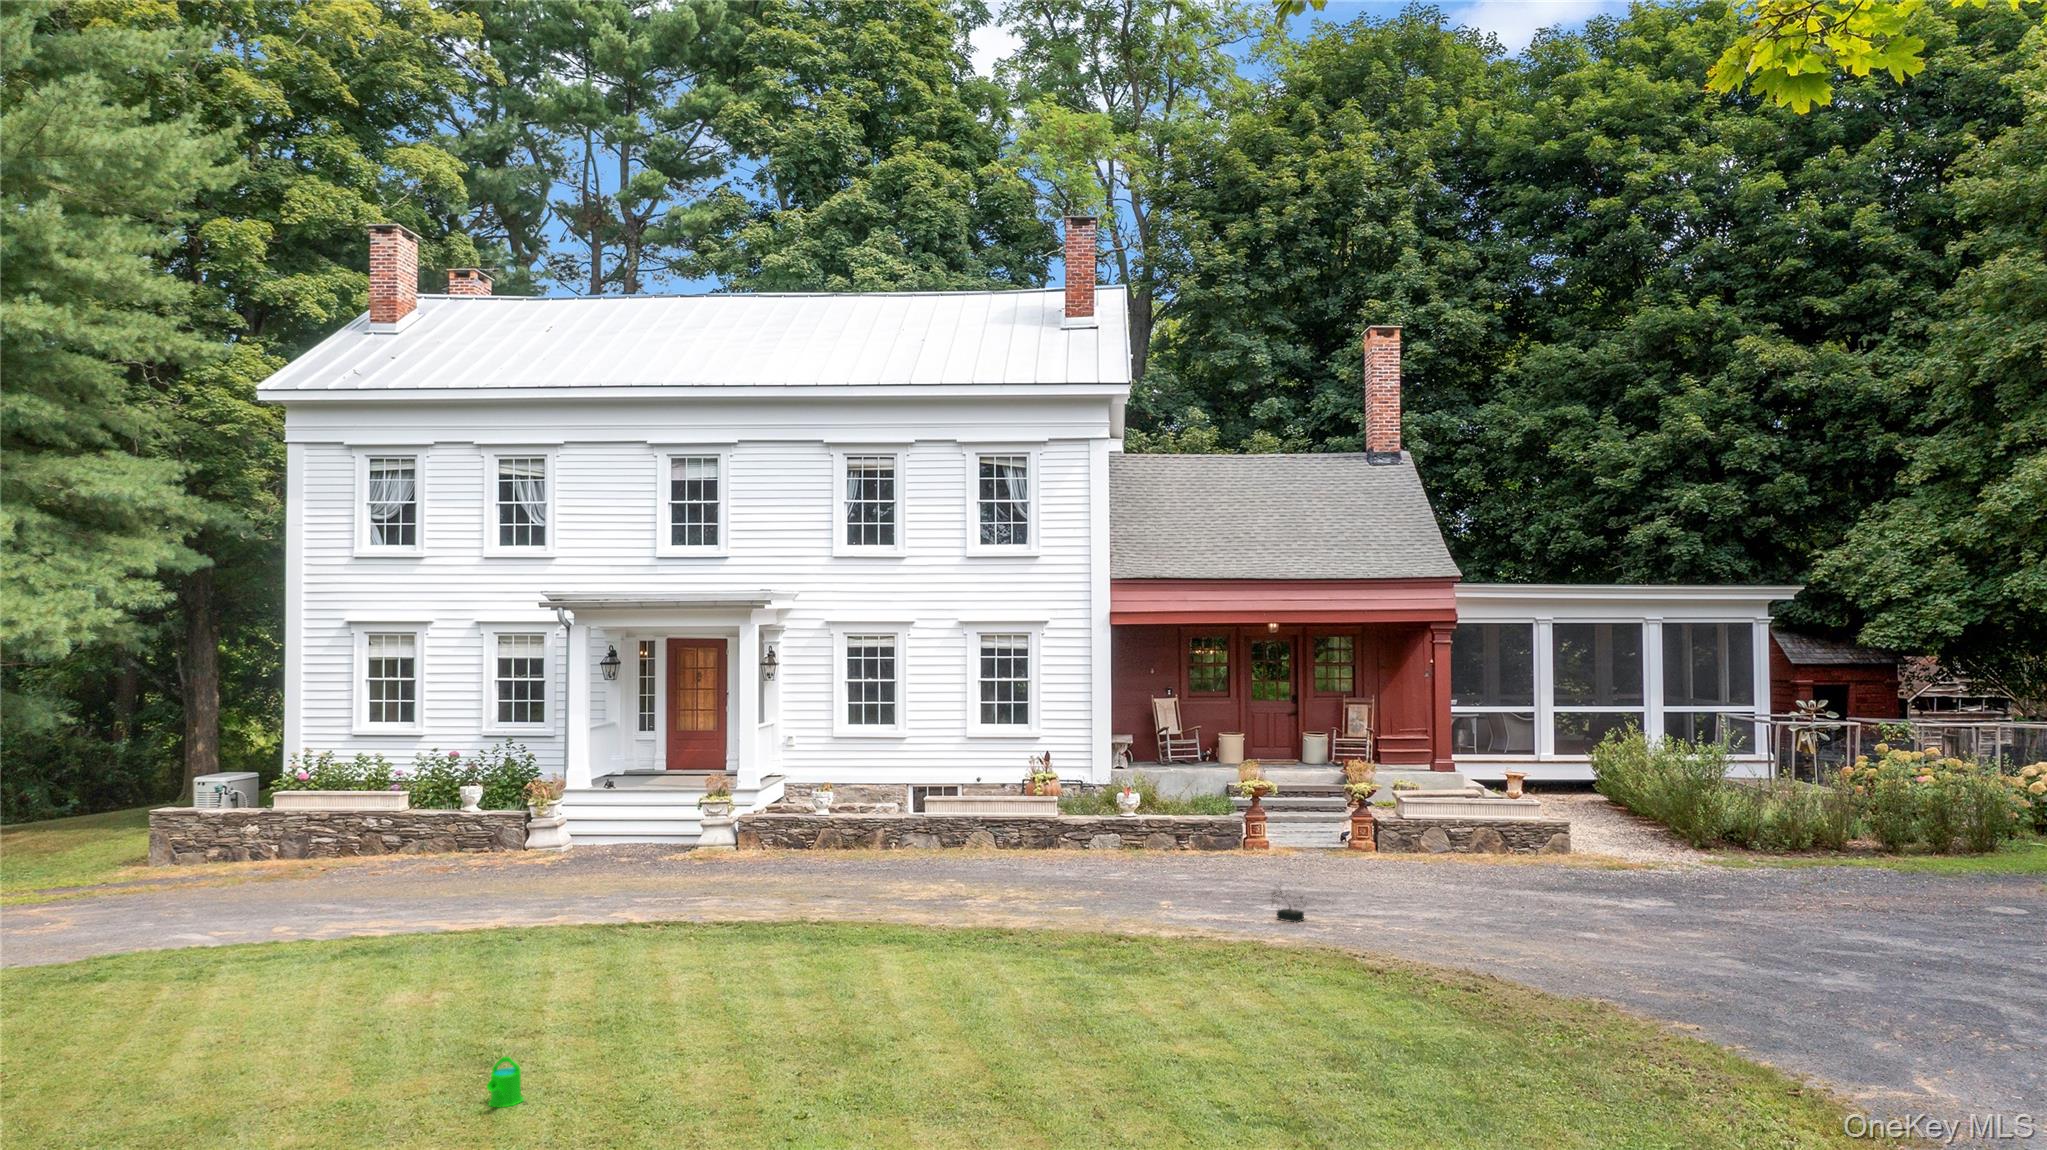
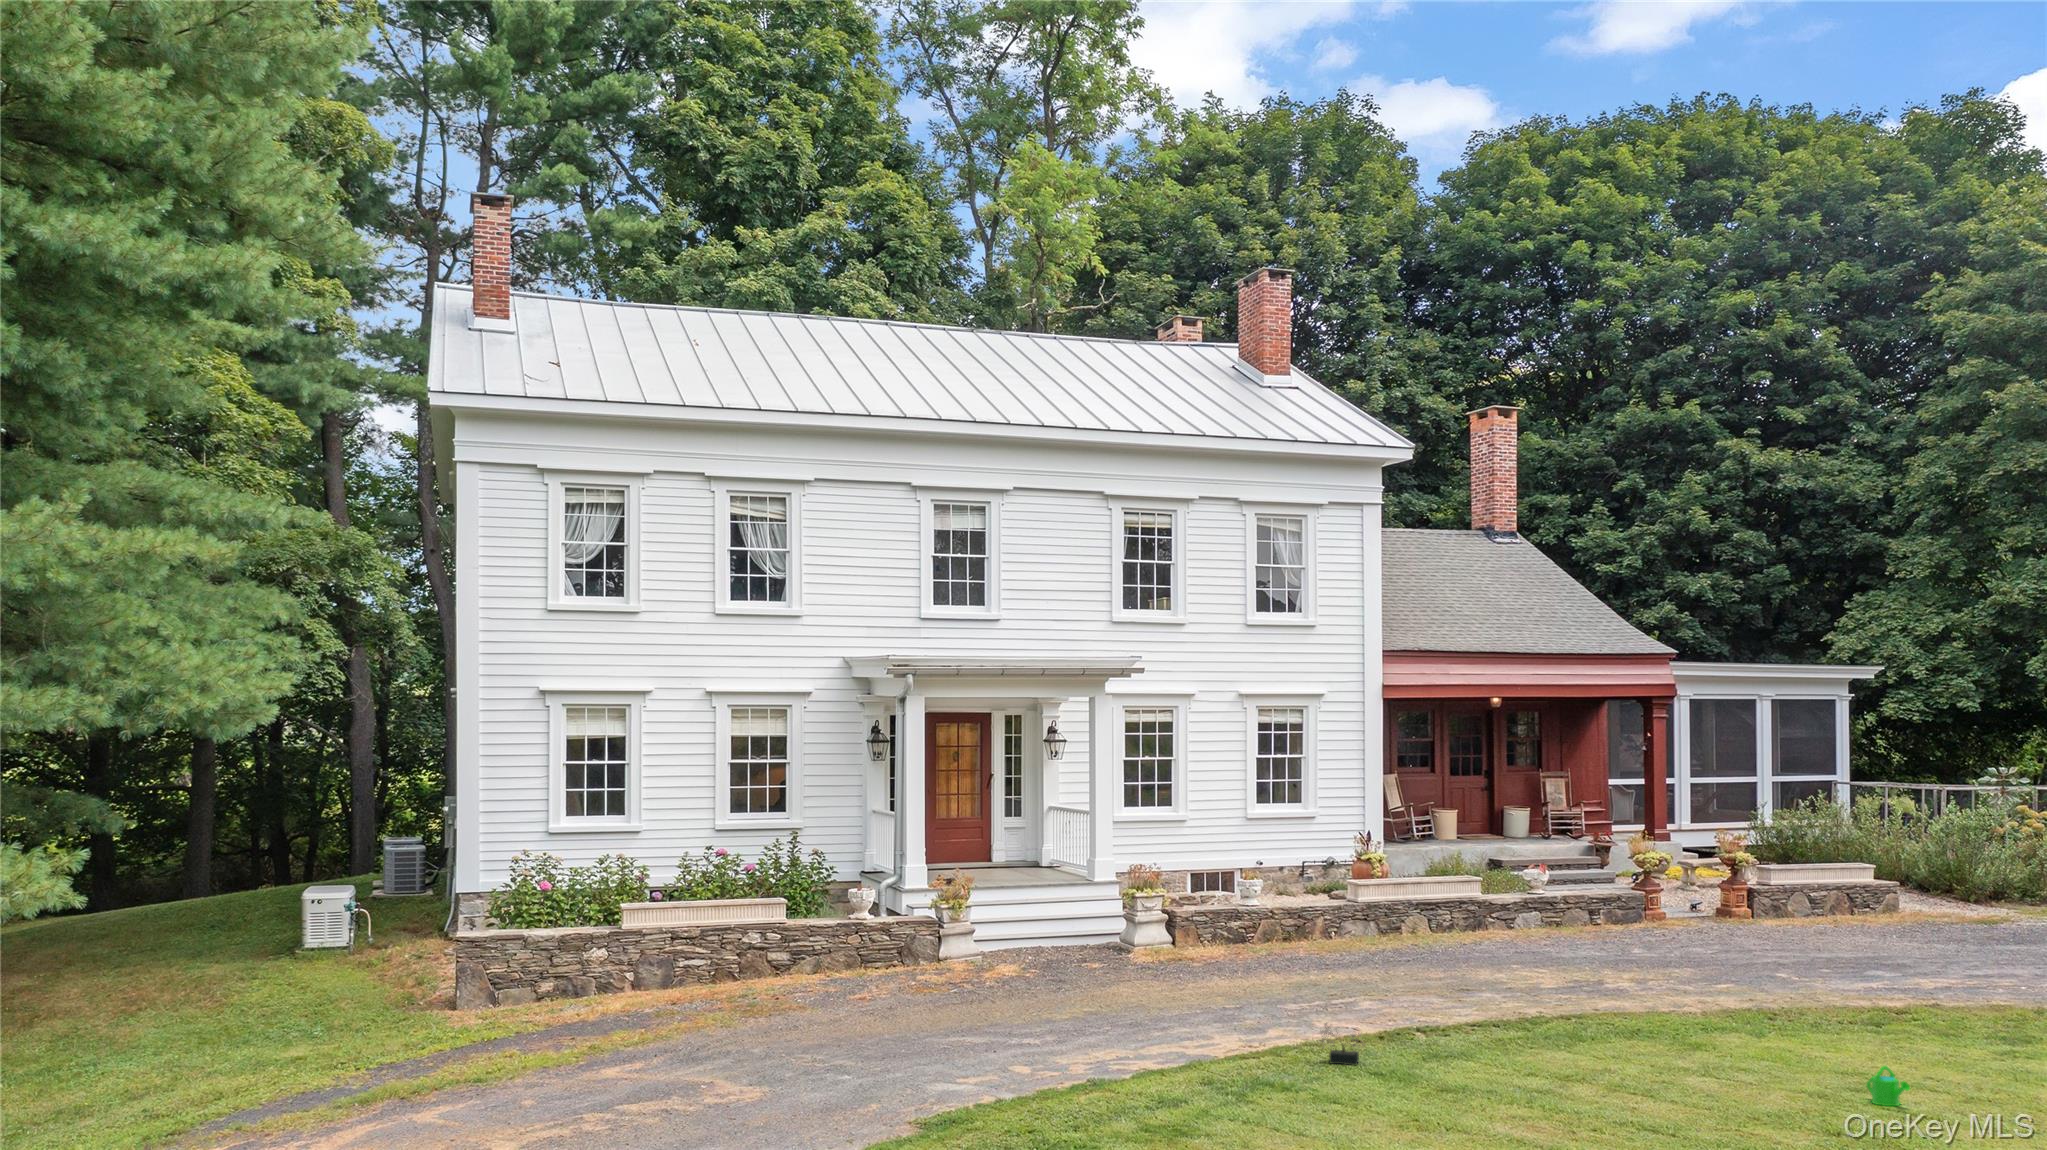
decorative plant: present [1272,886,1307,923] -> present [1321,1023,1363,1065]

